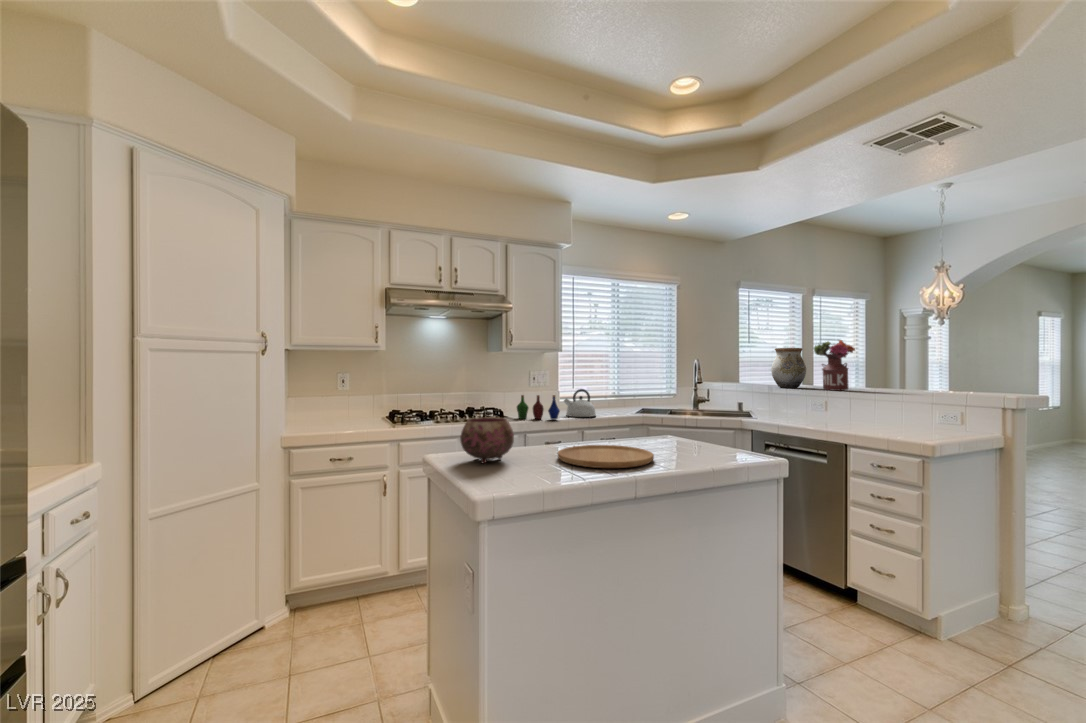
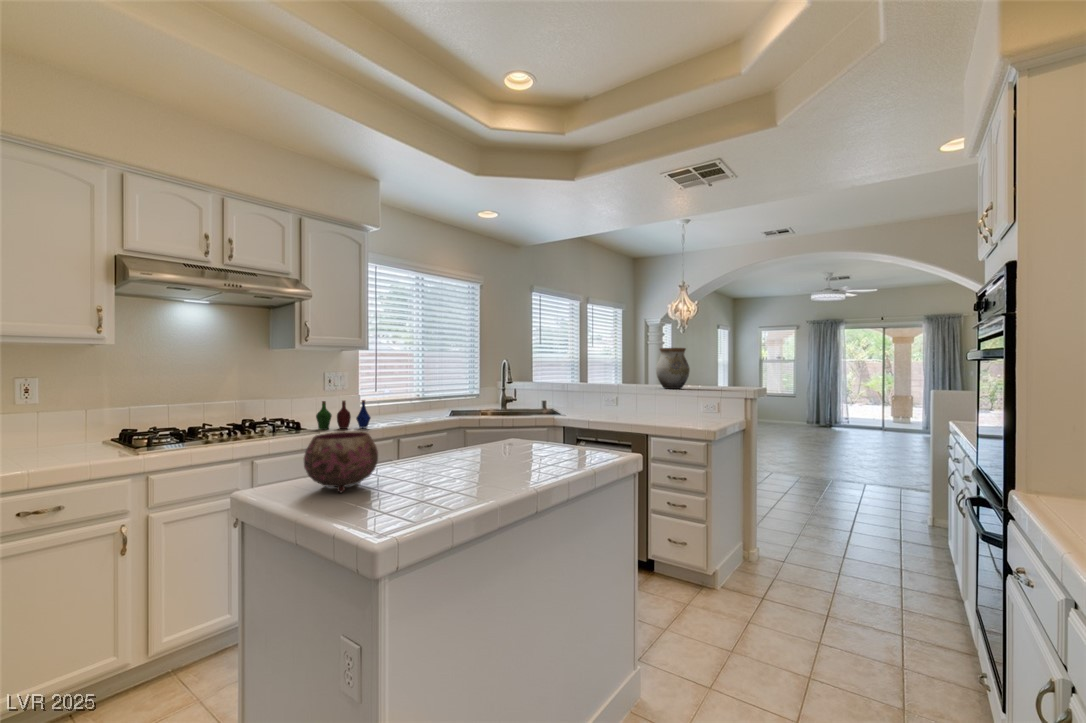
flower arrangement: present [814,340,855,391] -> none [608,342,640,387]
vase: present [771,348,806,388] -> present [656,348,690,389]
kettle: present [564,389,596,417] -> none [371,392,408,423]
cutting board: present [558,445,654,468] -> none [428,454,536,482]

